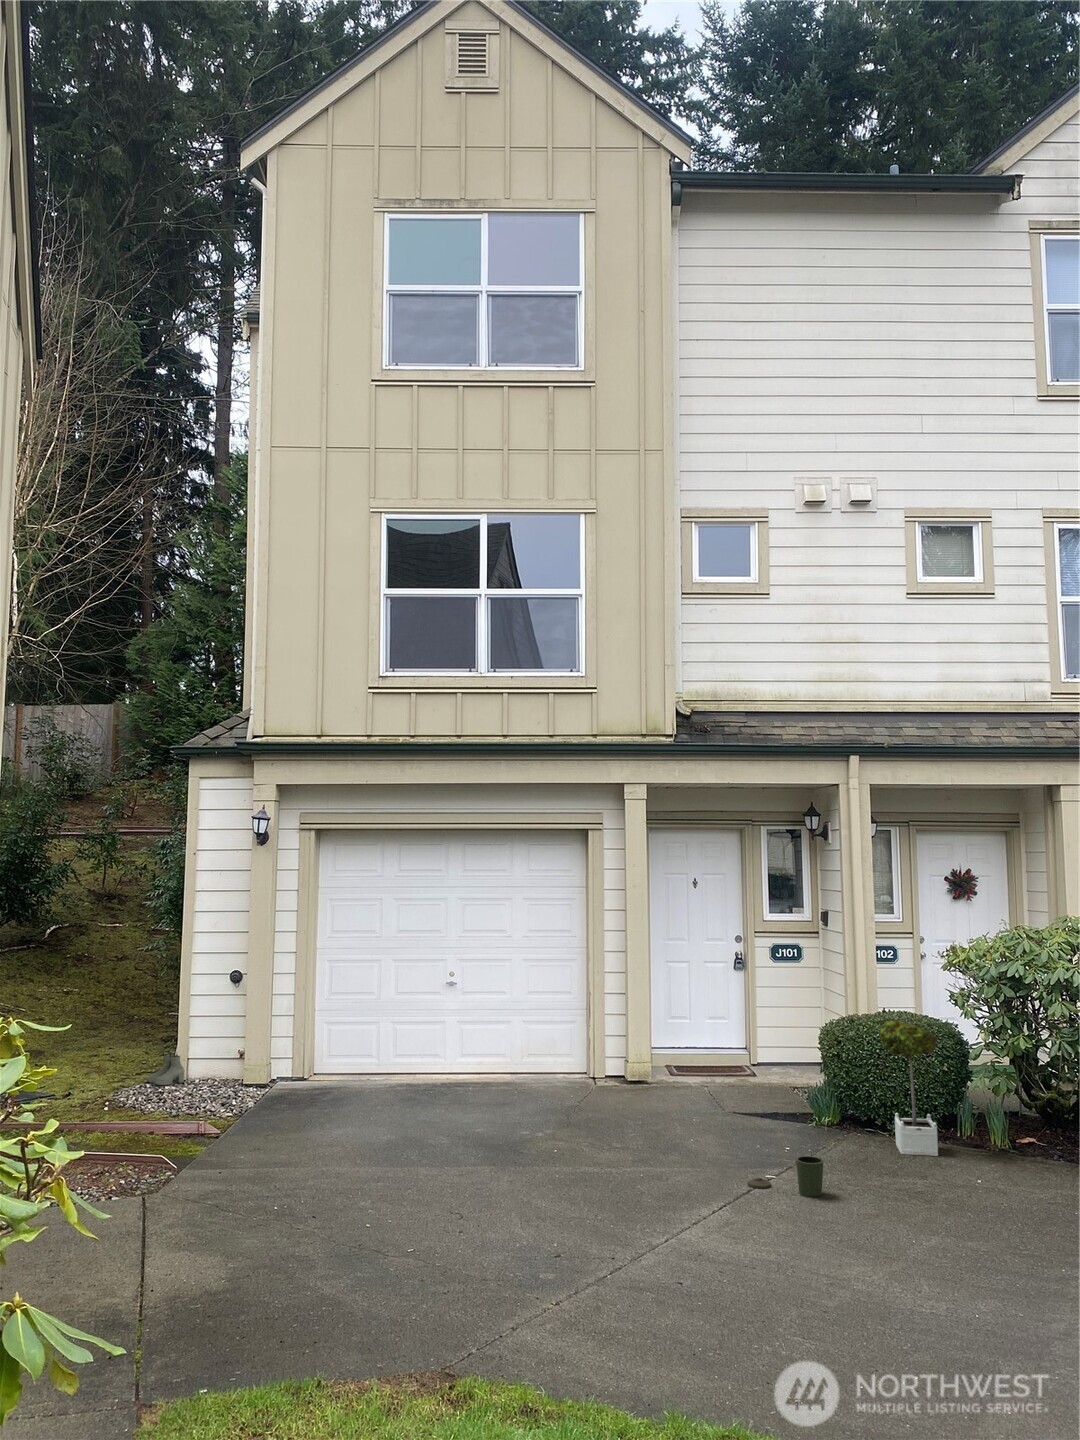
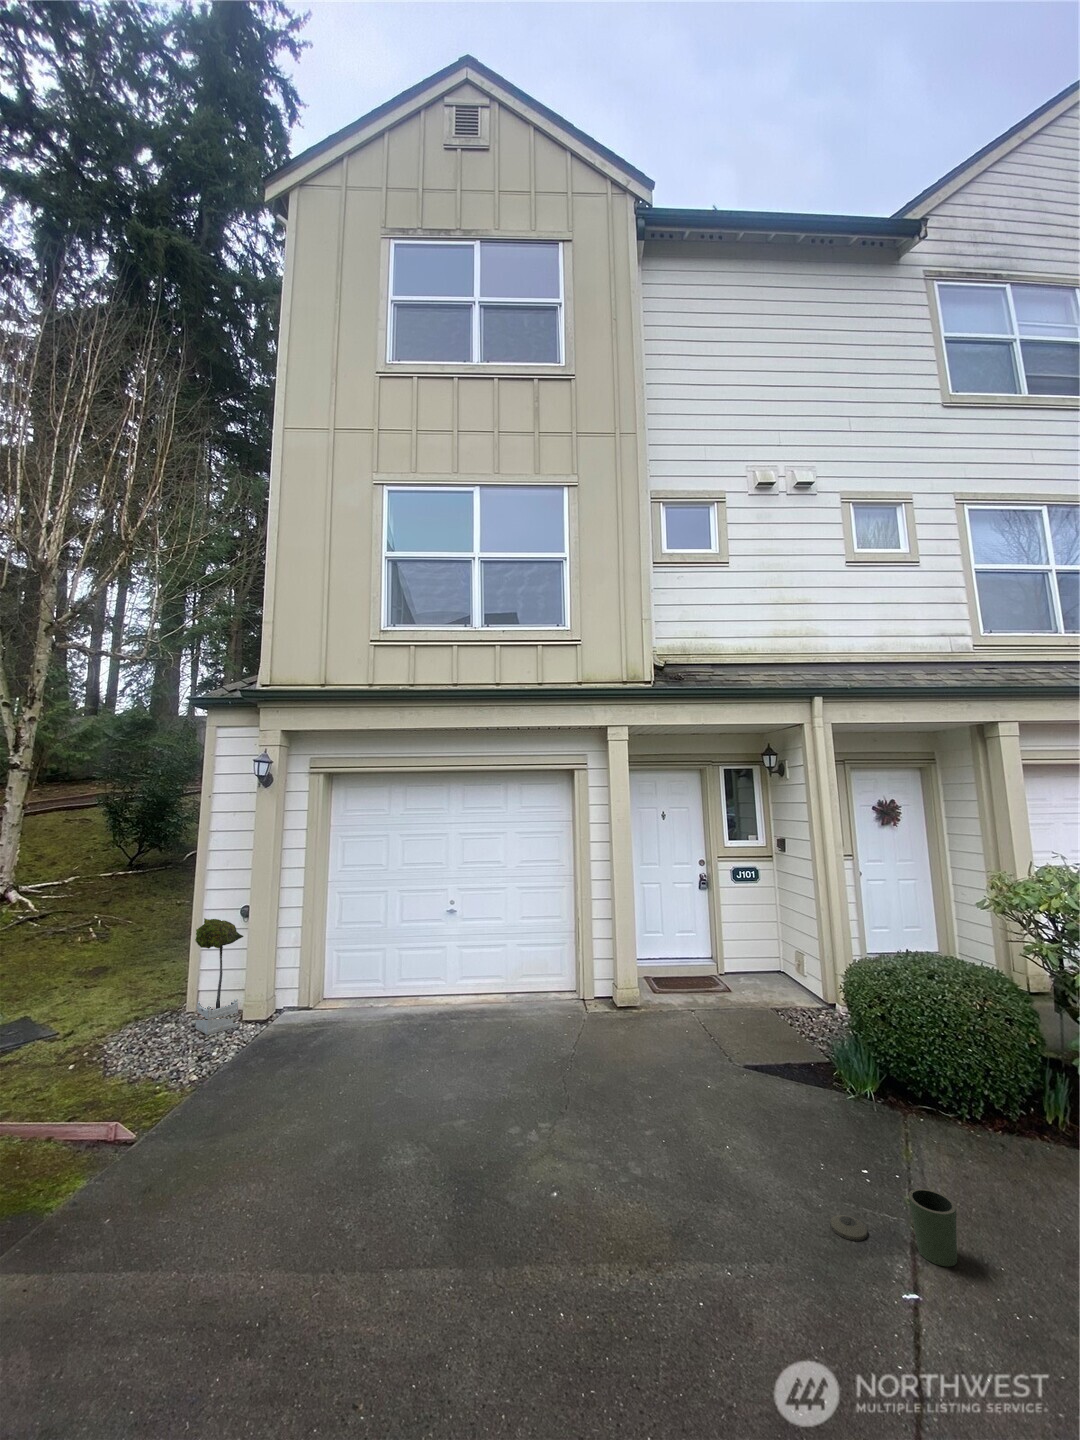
potted tree: present [879,1020,938,1156] -> present [195,918,243,1035]
boots: present [148,1054,184,1085] -> none [146,992,183,1028]

